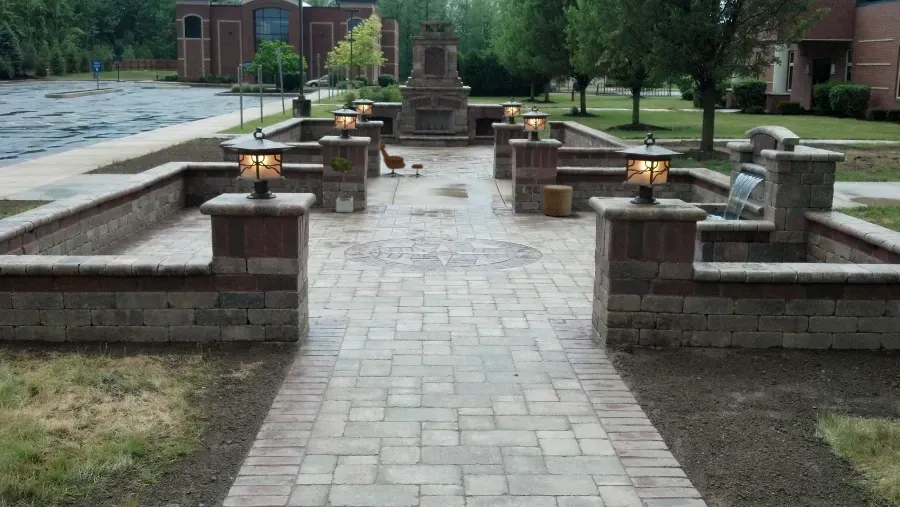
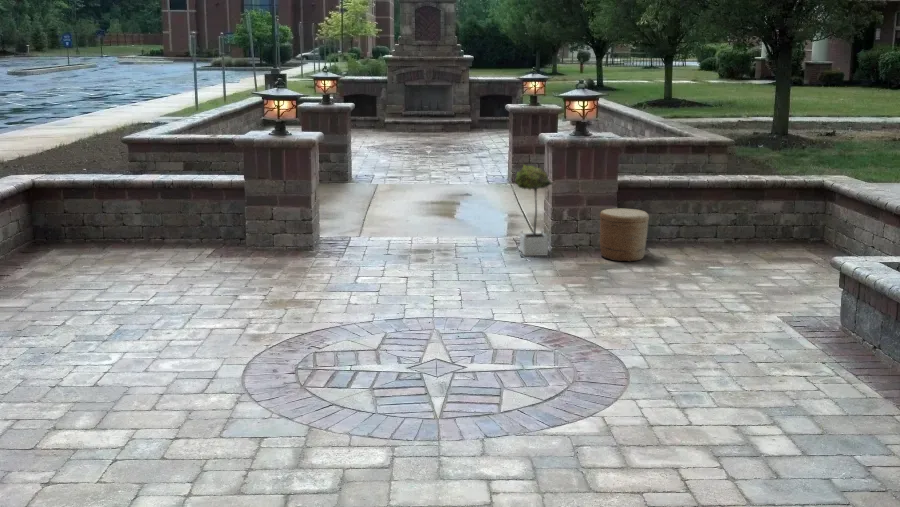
lounge chair: present [380,143,423,177] -> none [350,134,415,182]
potted tree: present [330,157,353,212] -> present [515,165,552,256]

